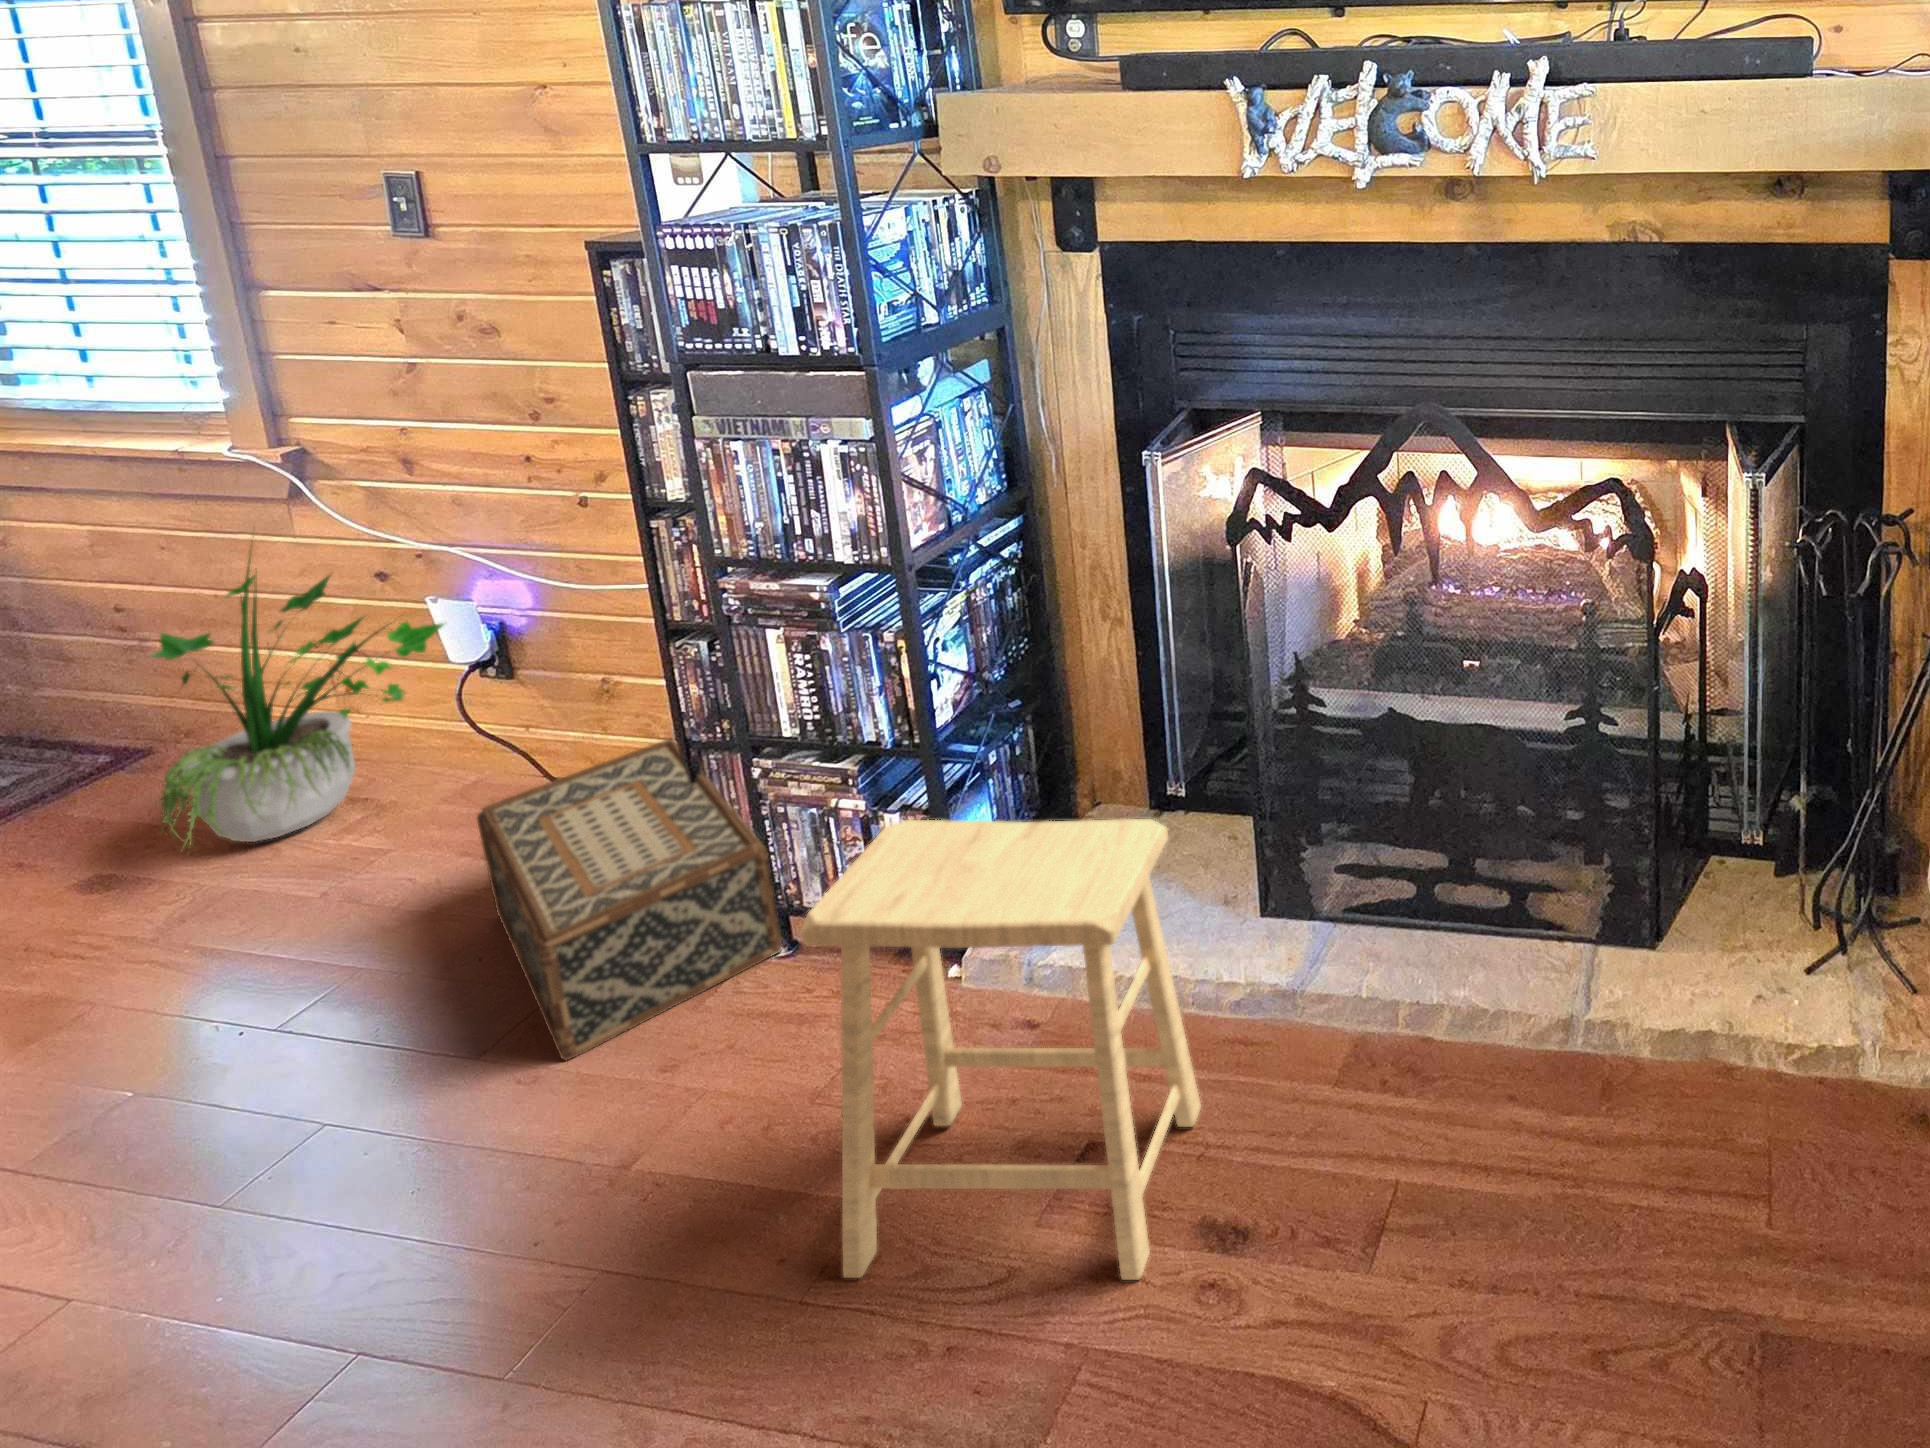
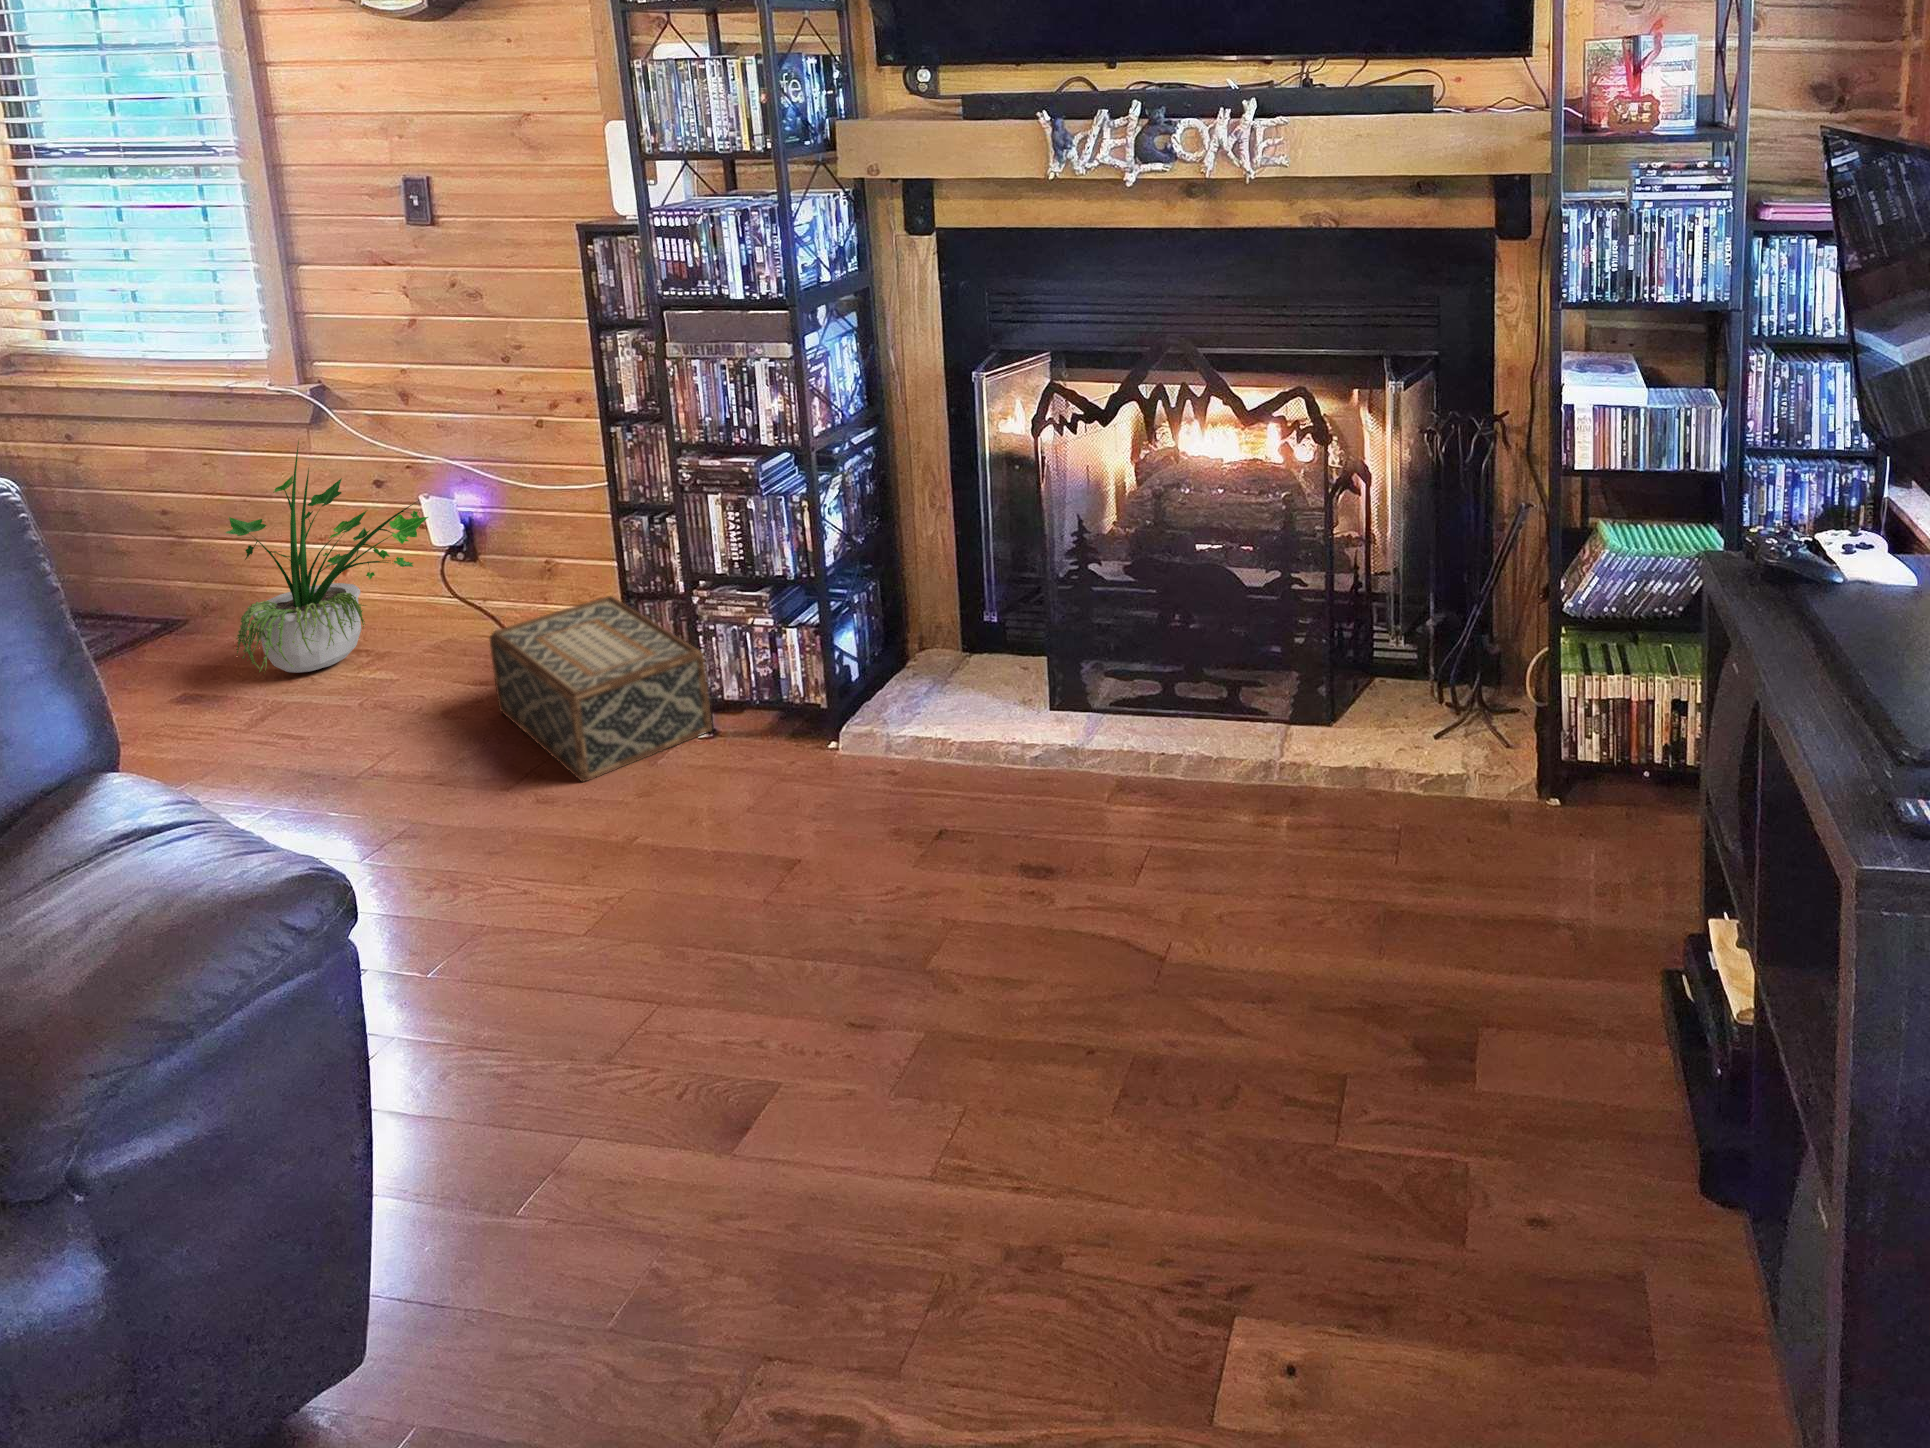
footstool: present [801,819,1201,1280] -> none [786,595,1020,873]

